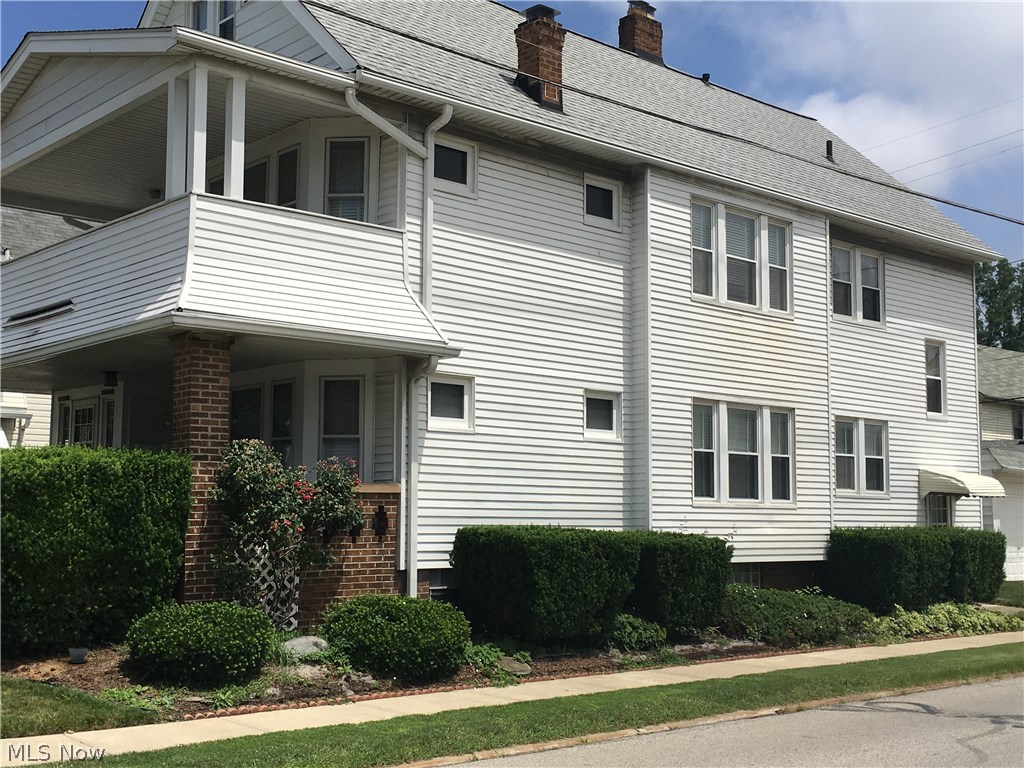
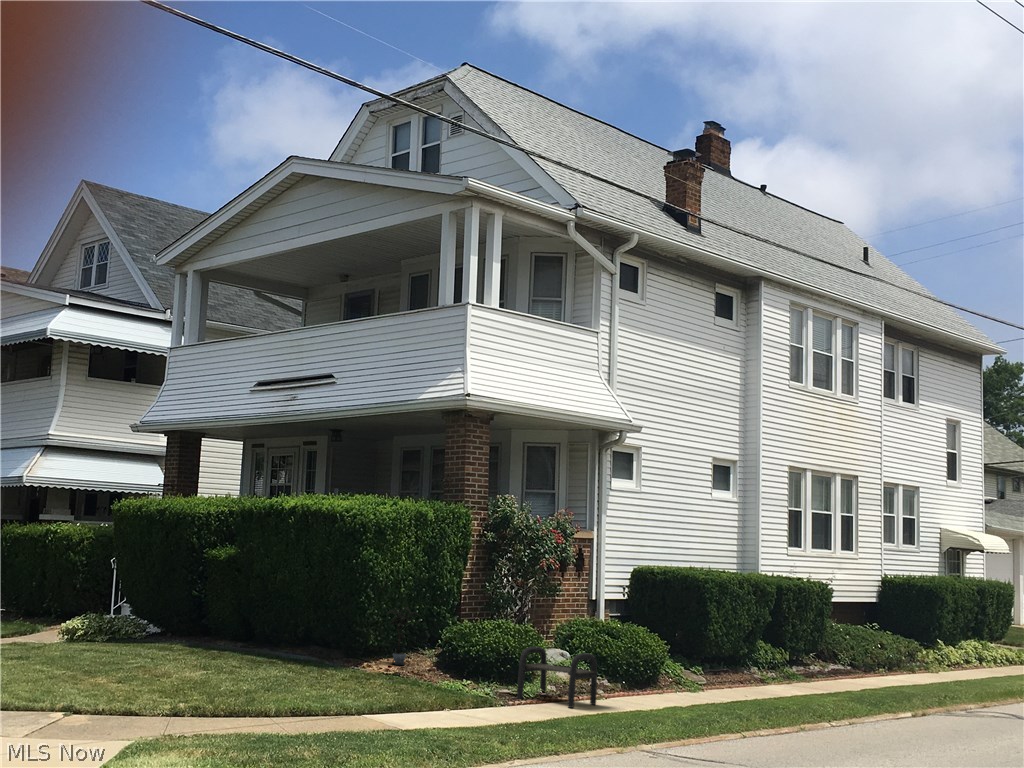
bench: none [215,633,316,713] -> present [517,646,597,708]

